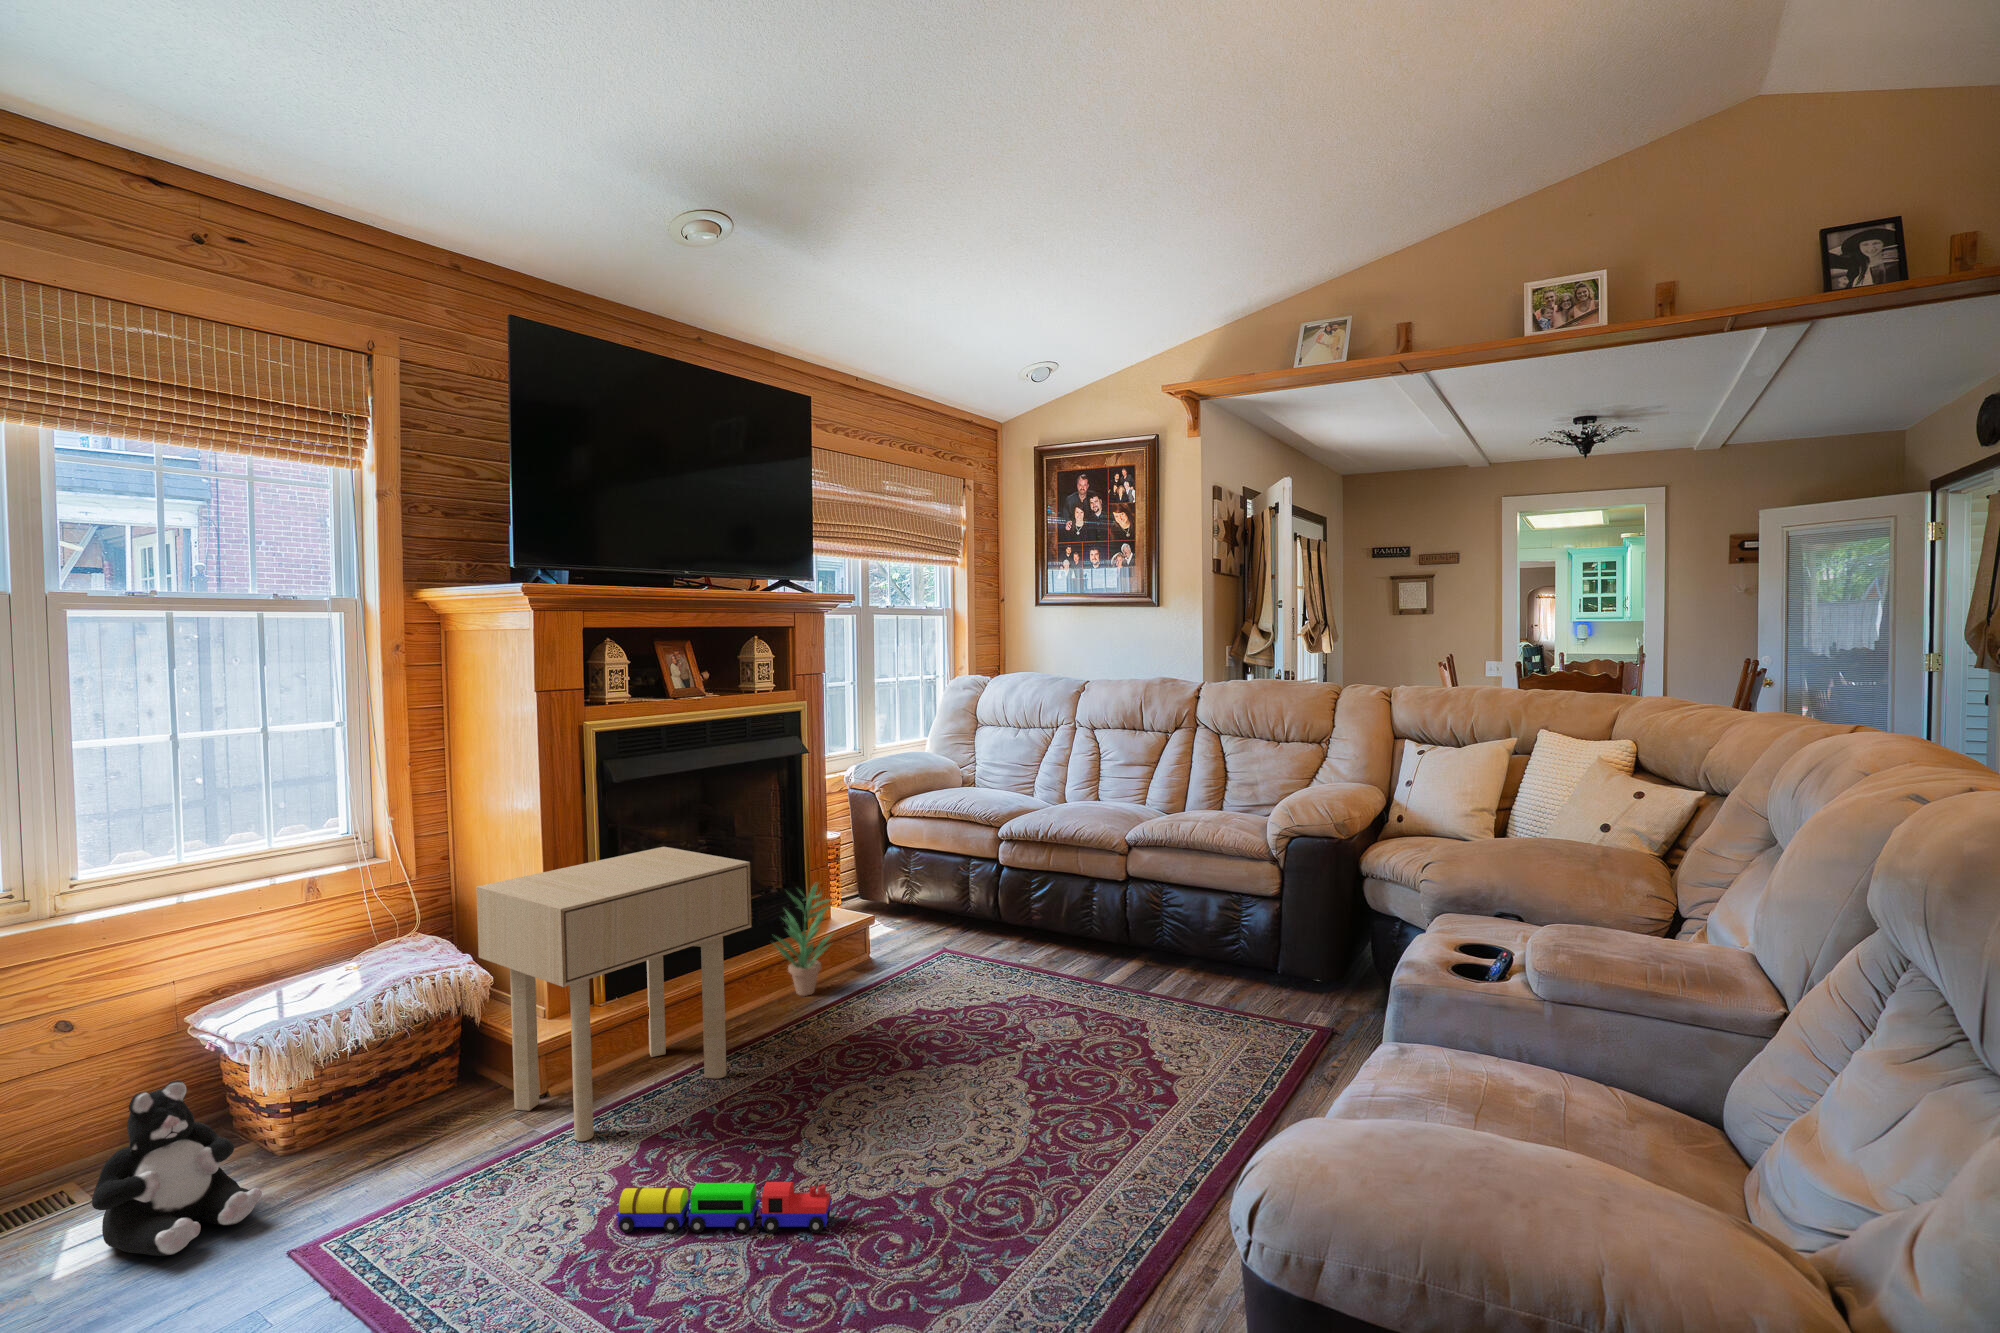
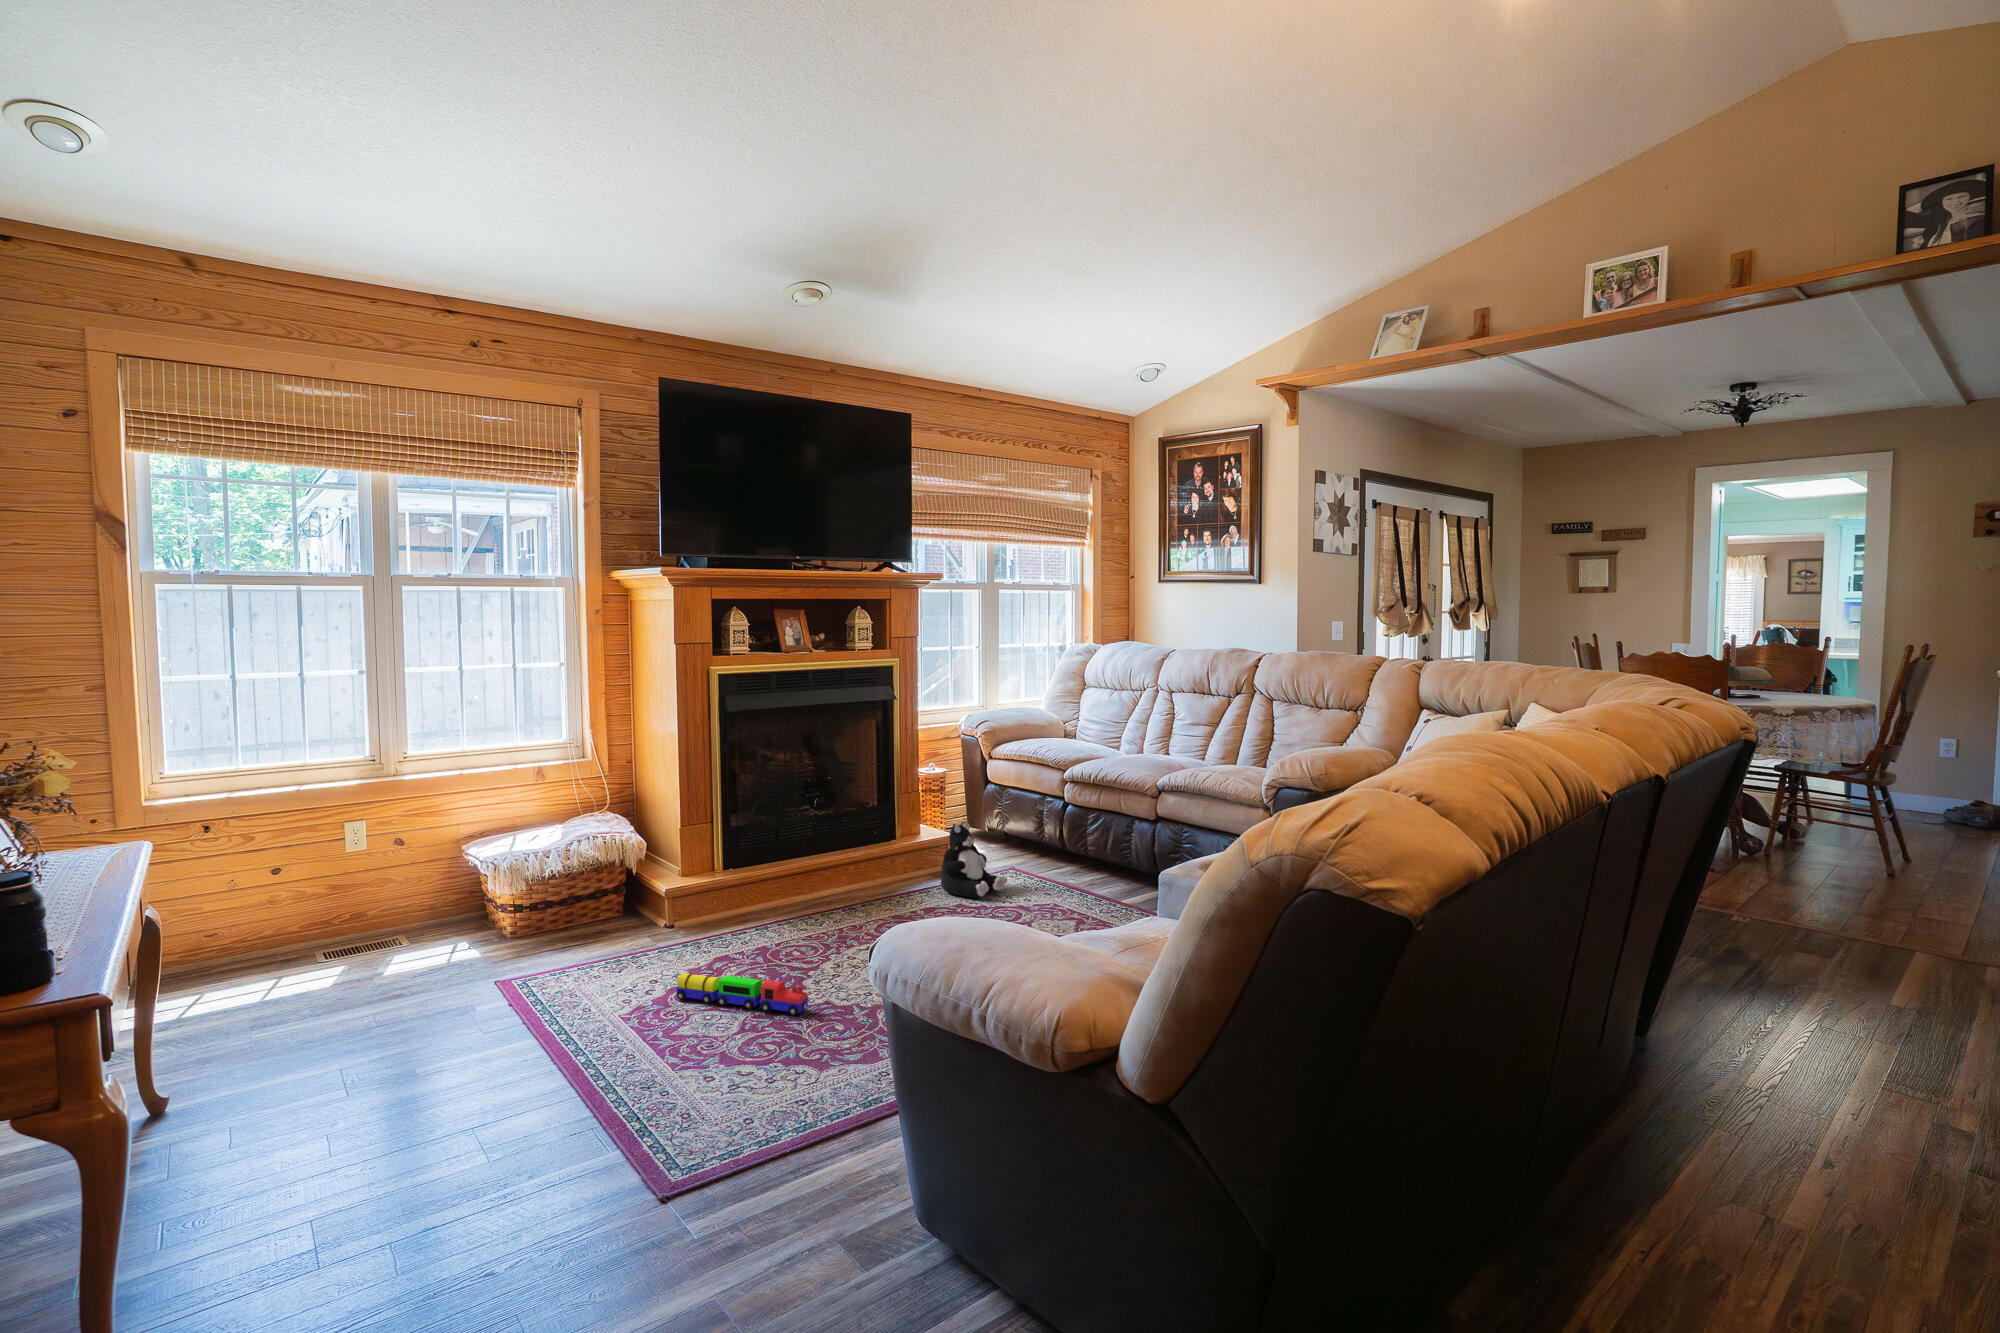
side table: present [476,847,752,1141] -> none [628,762,813,953]
potted plant: present [774,882,832,996] -> none [858,800,908,889]
plush toy: present [92,1080,262,1256] -> present [941,822,1007,897]

